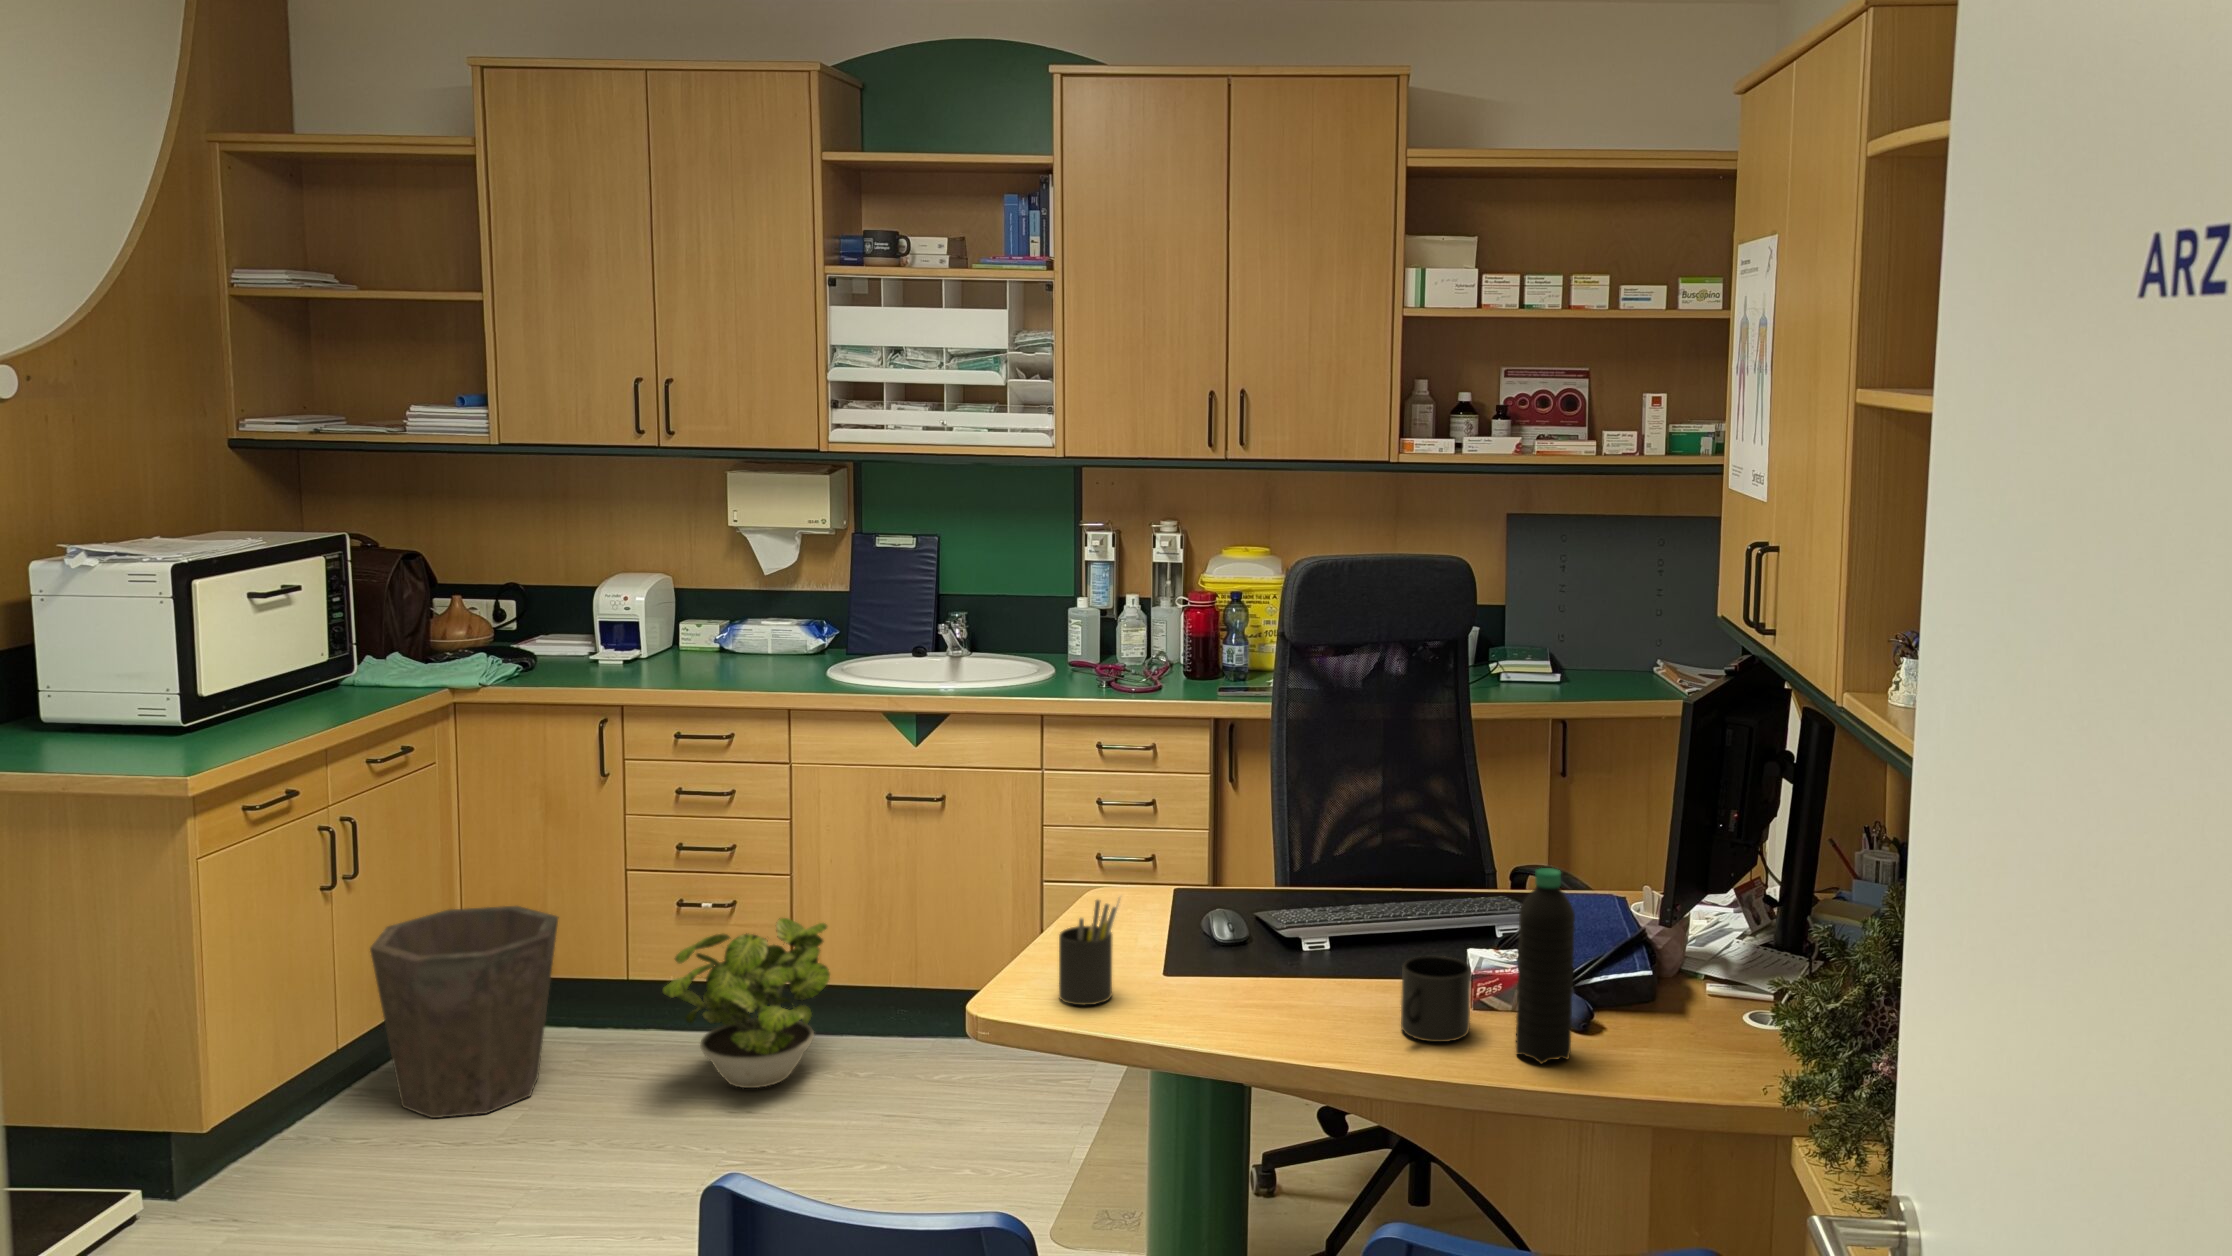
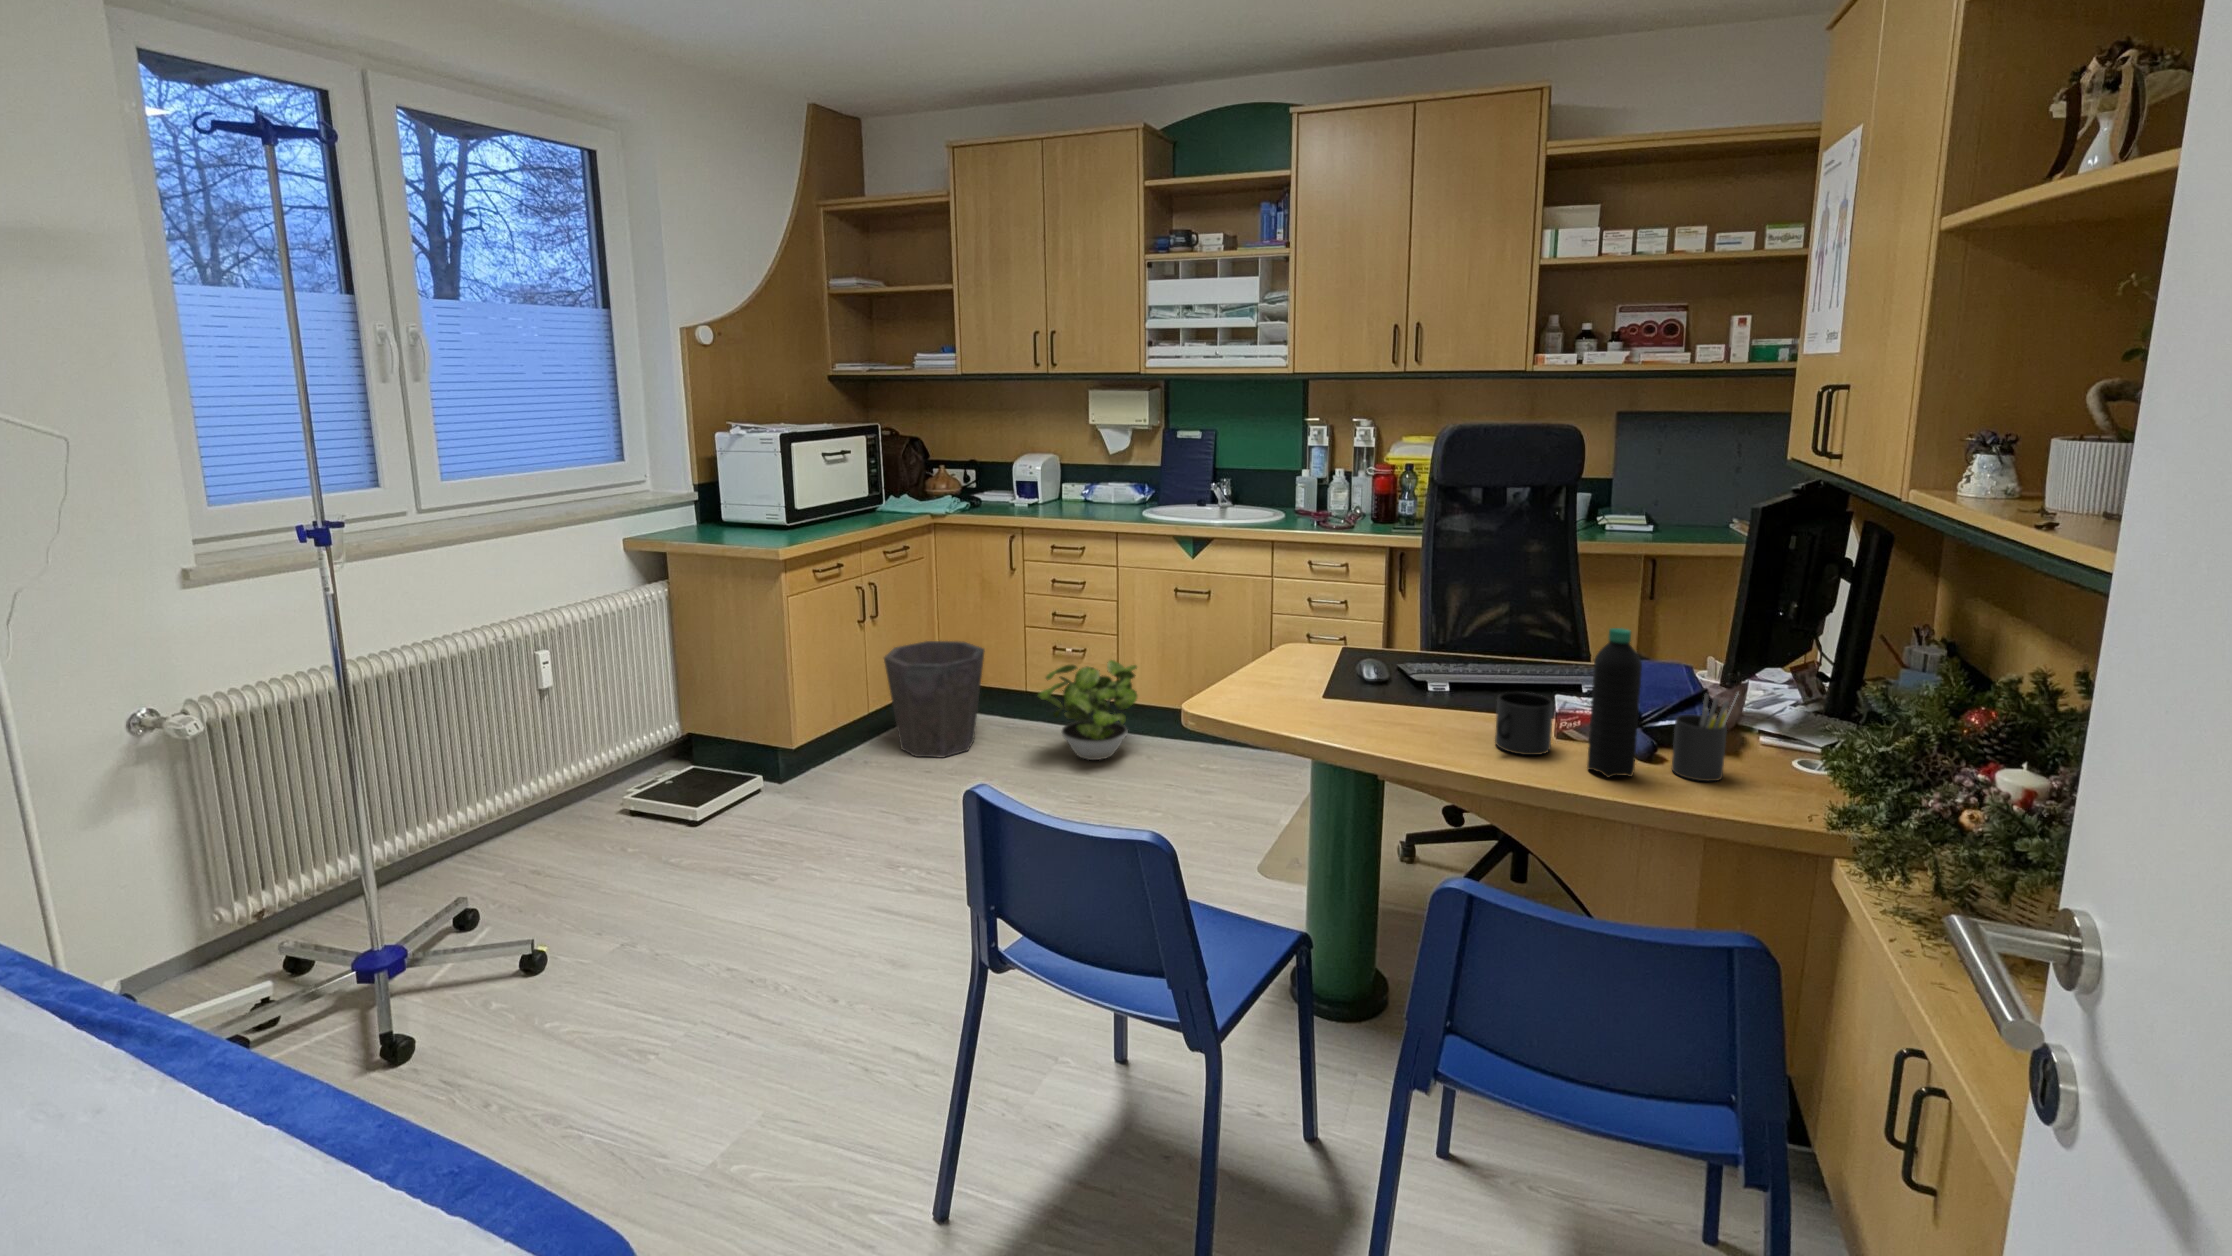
pen holder: present [1059,898,1120,1005] -> present [1671,694,1738,781]

